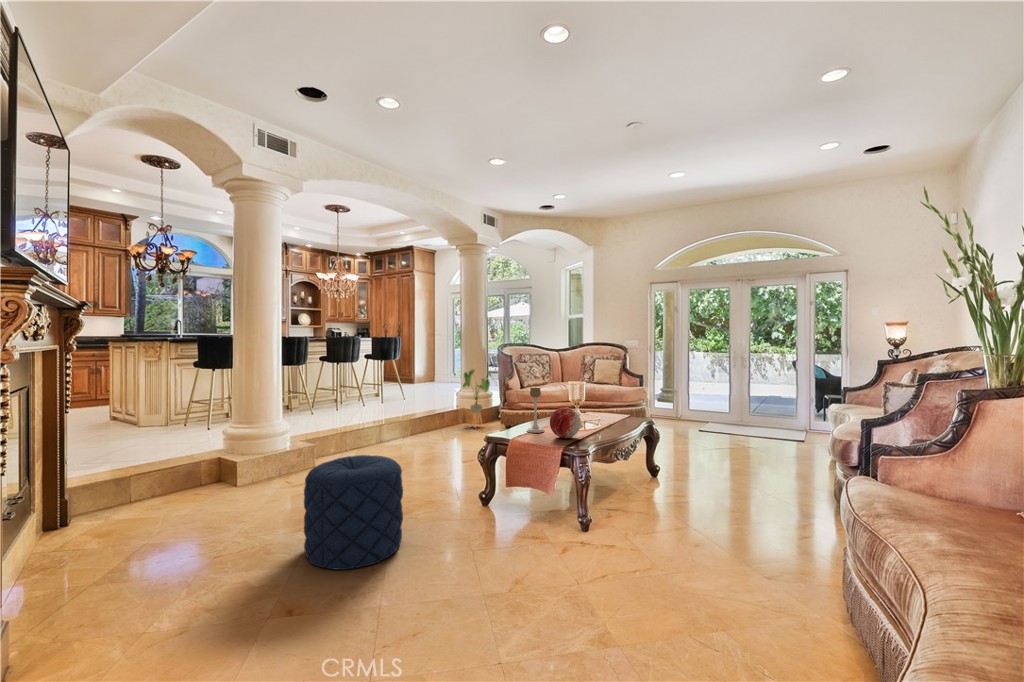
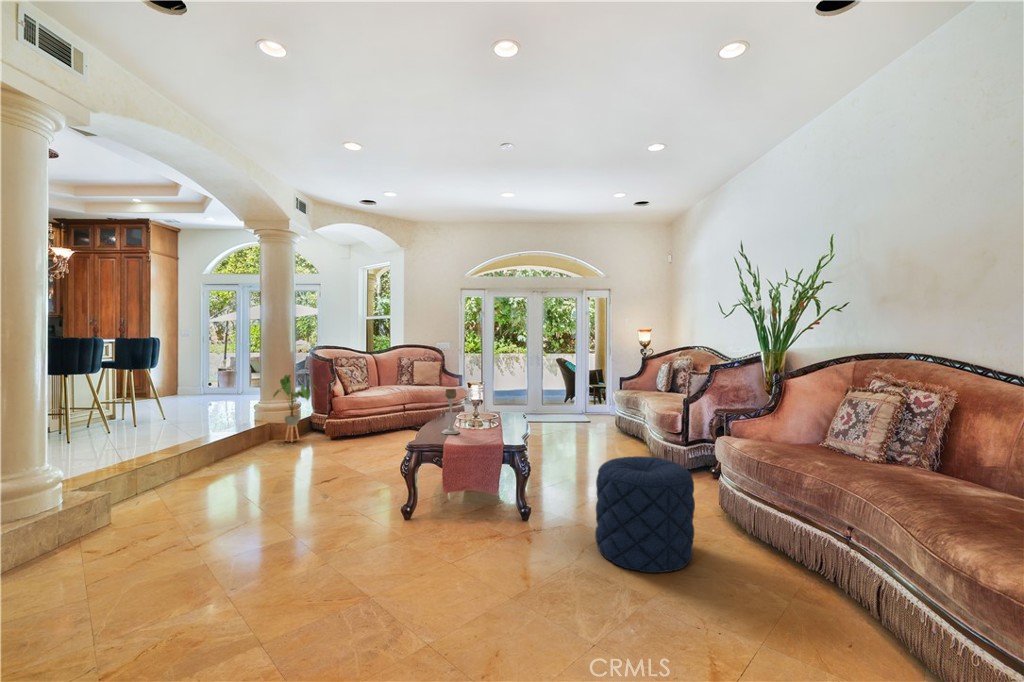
decorative orb: present [550,407,581,438] -> none [473,406,503,436]
pouf: present [304,455,403,570] -> present [595,456,695,573]

